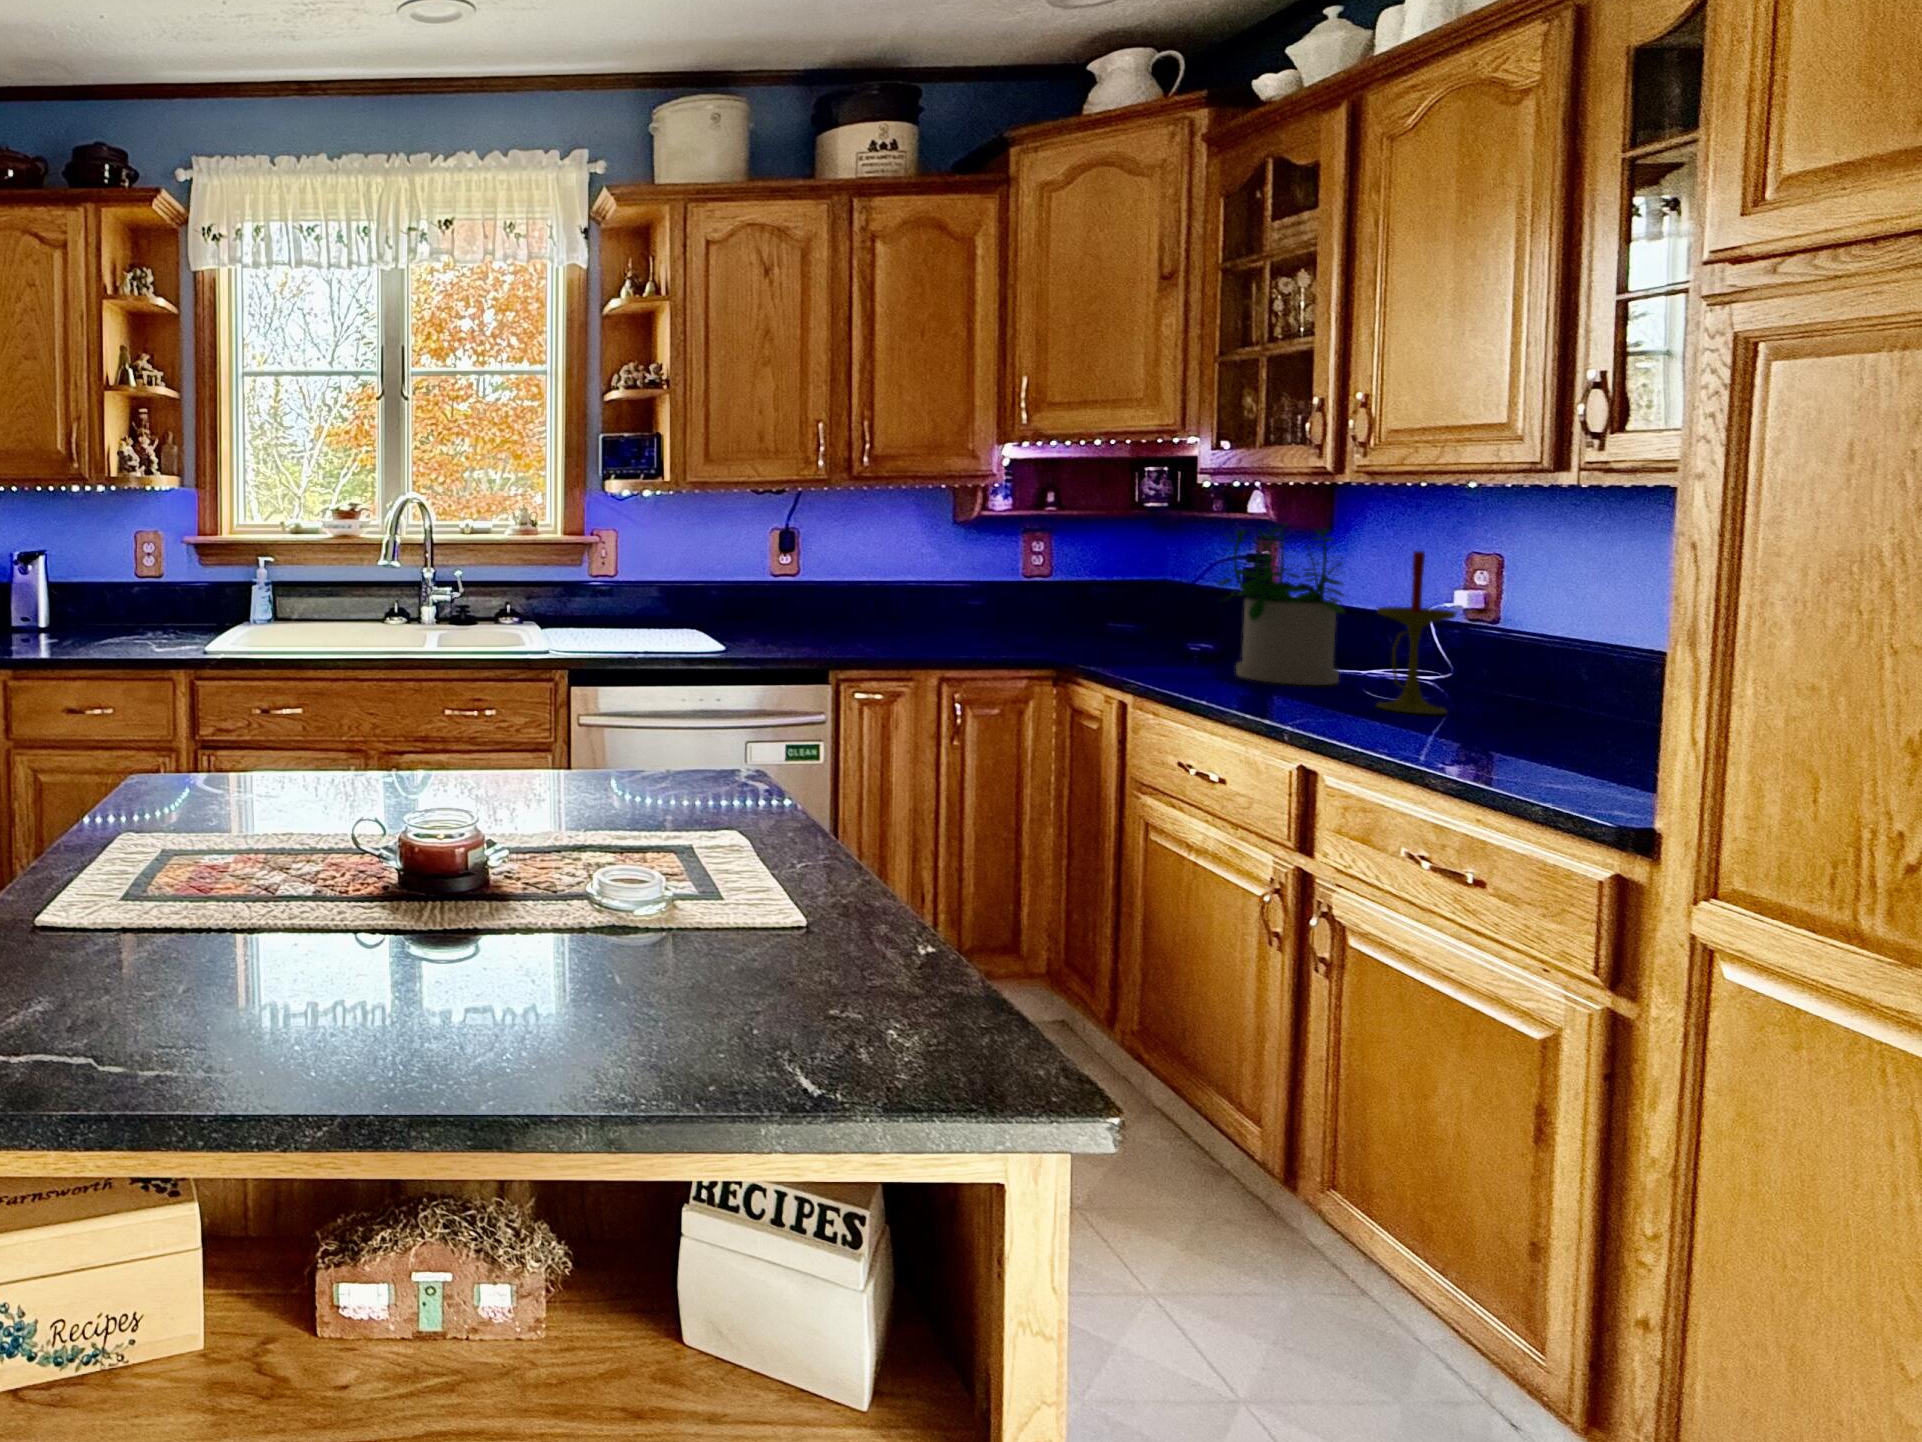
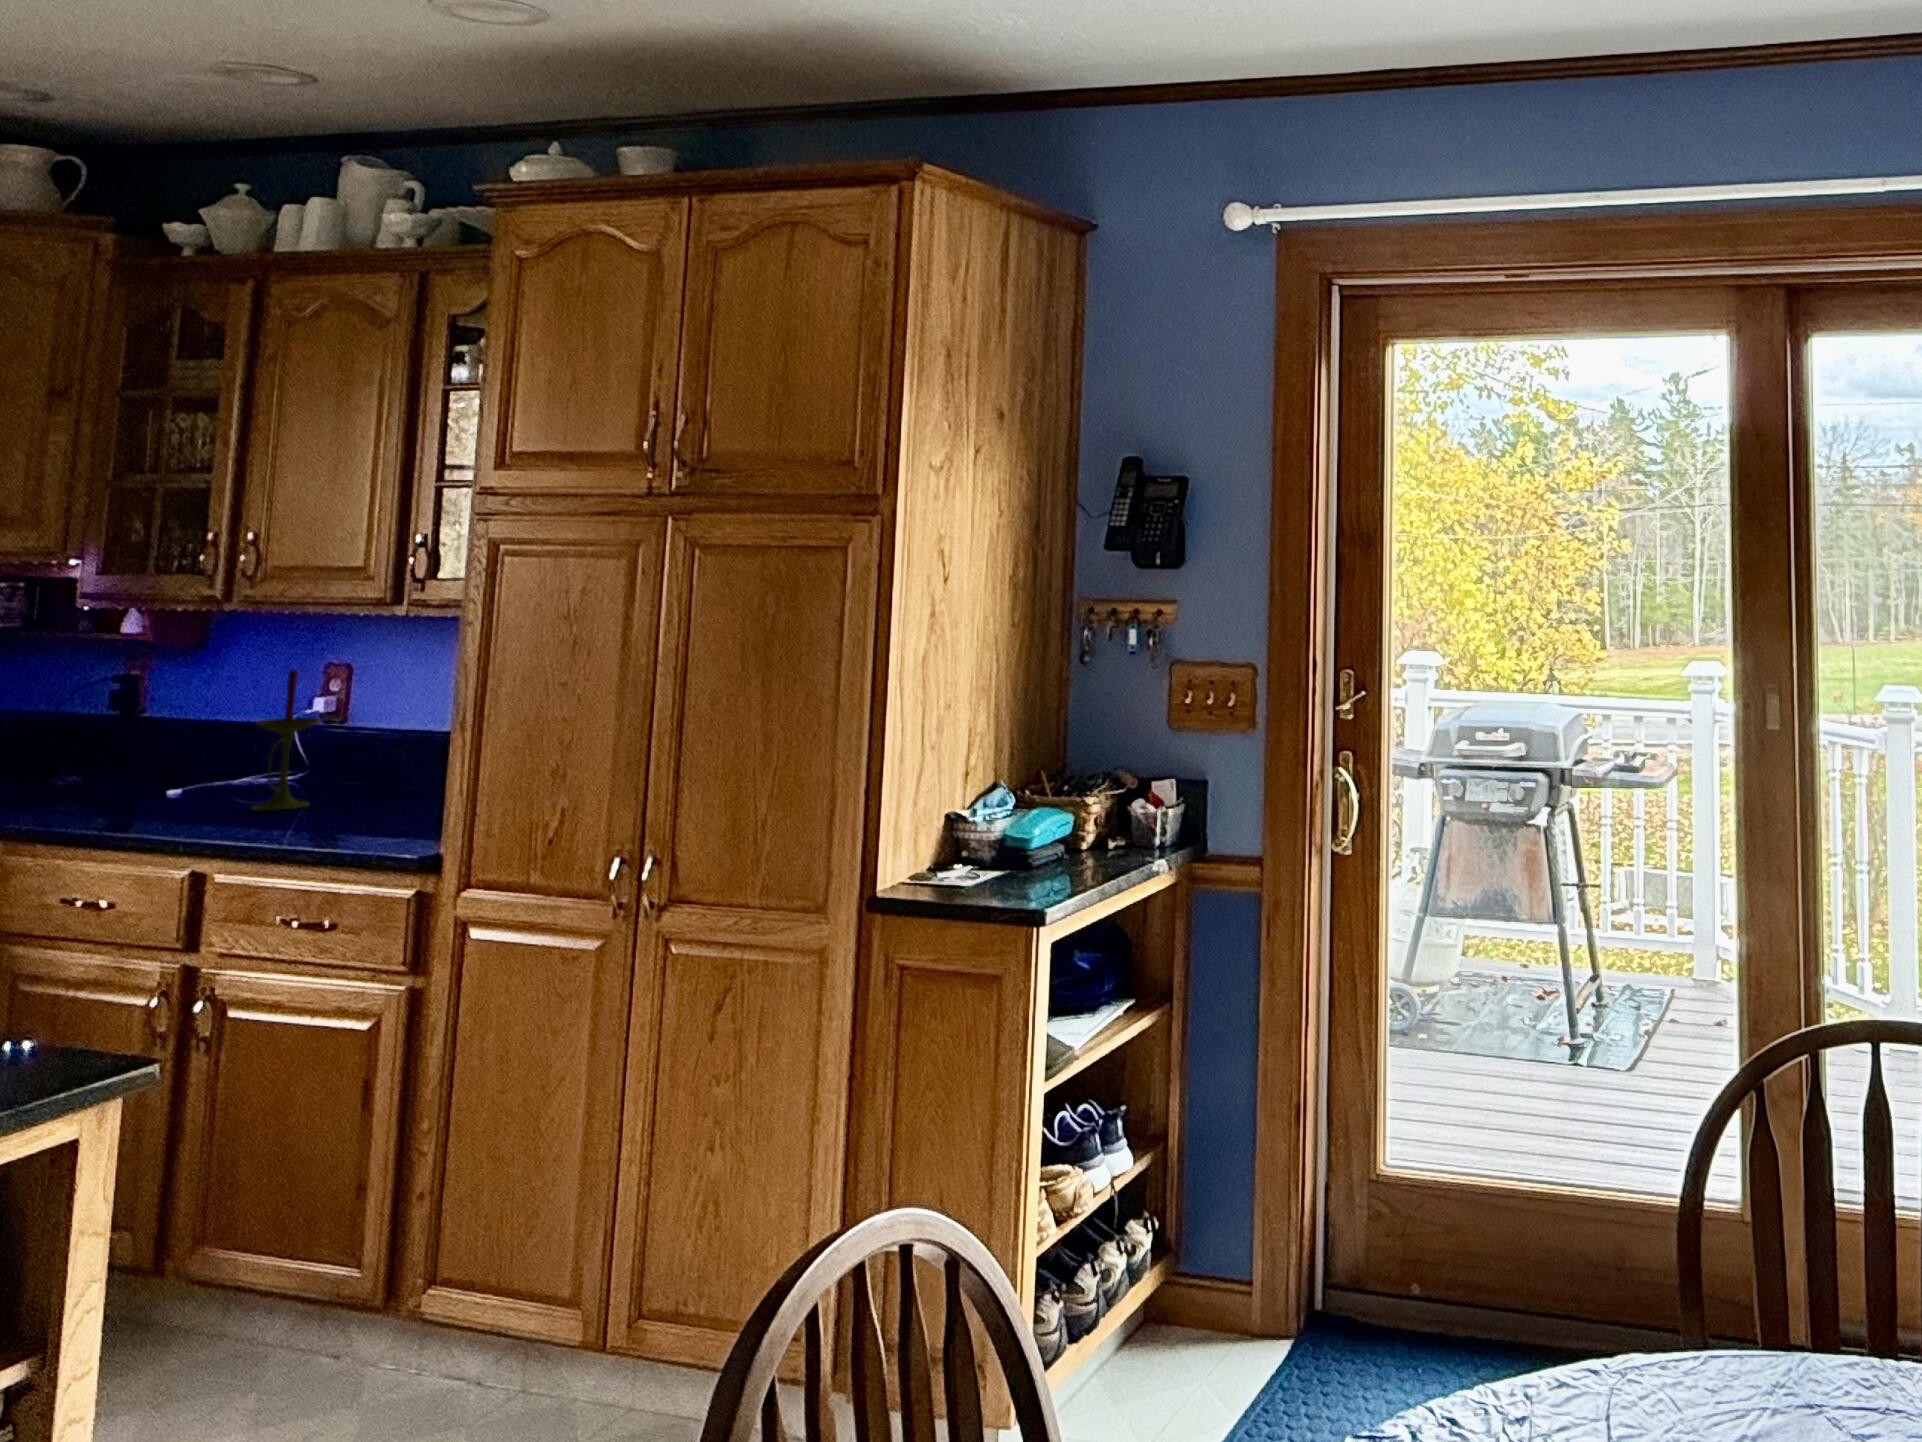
potted plant: present [1218,524,1345,685] -> none [95,650,227,806]

